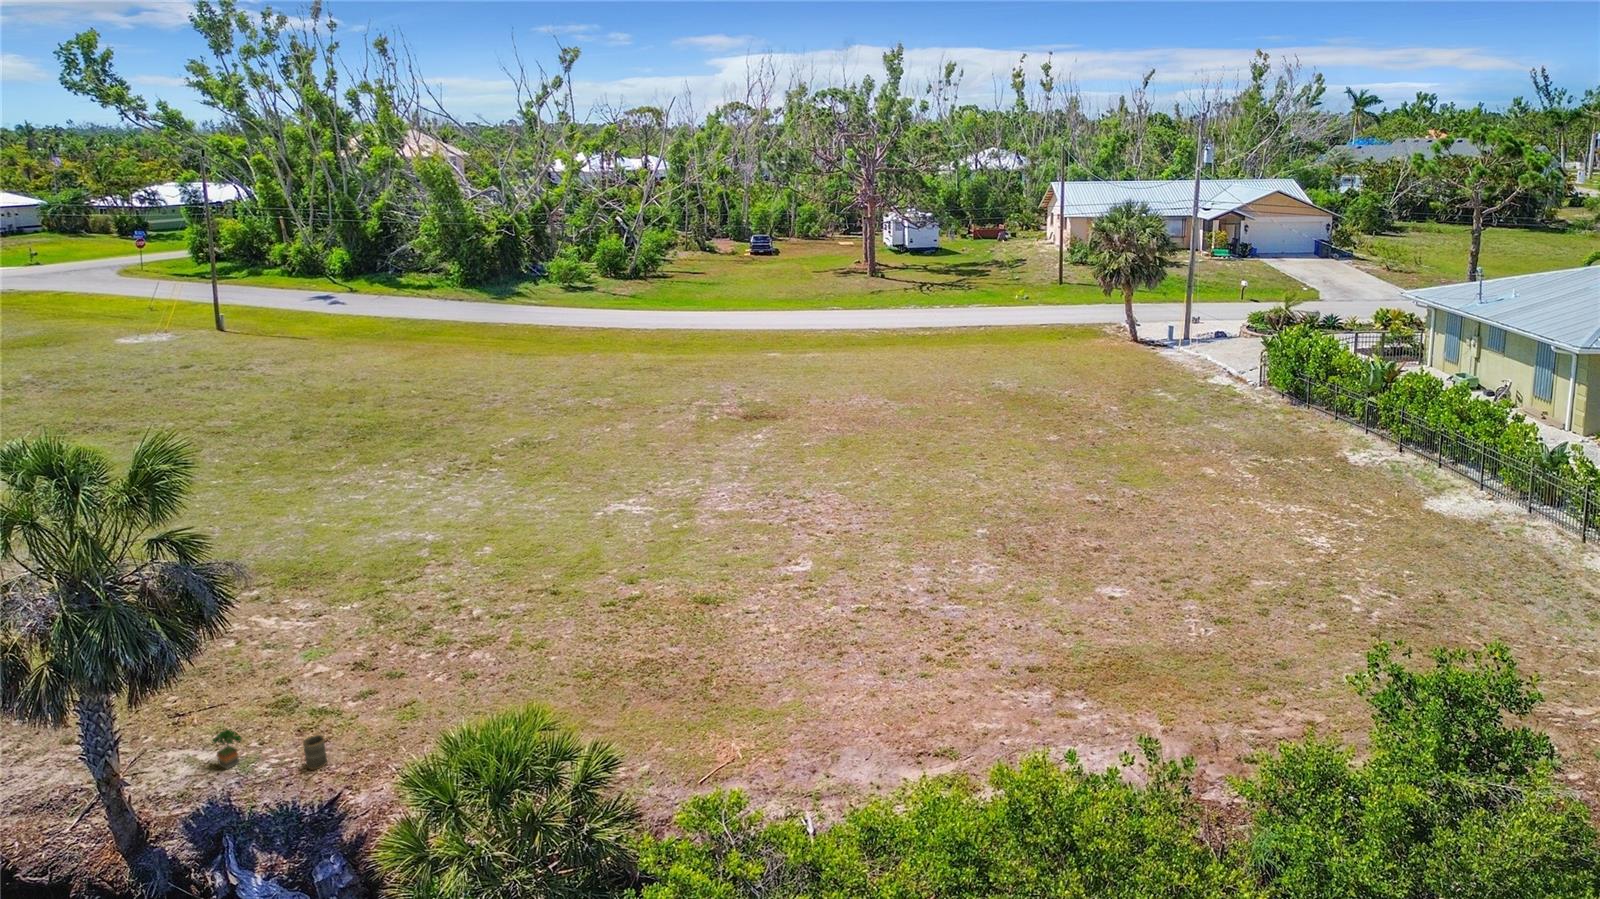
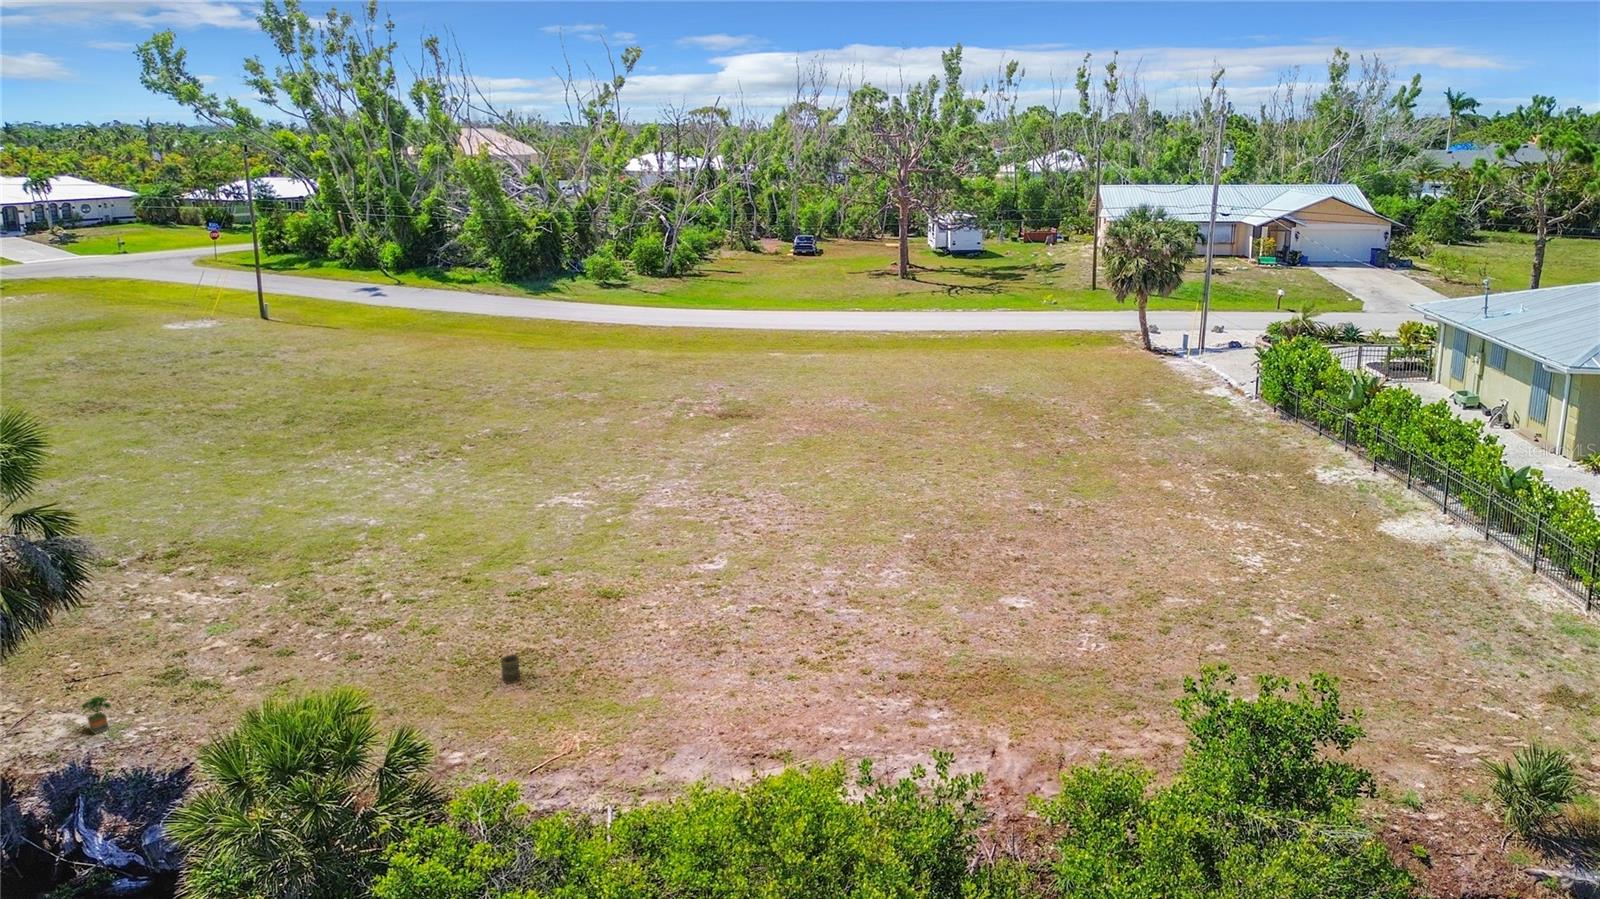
basket: present [303,735,327,769] -> present [501,654,520,684]

